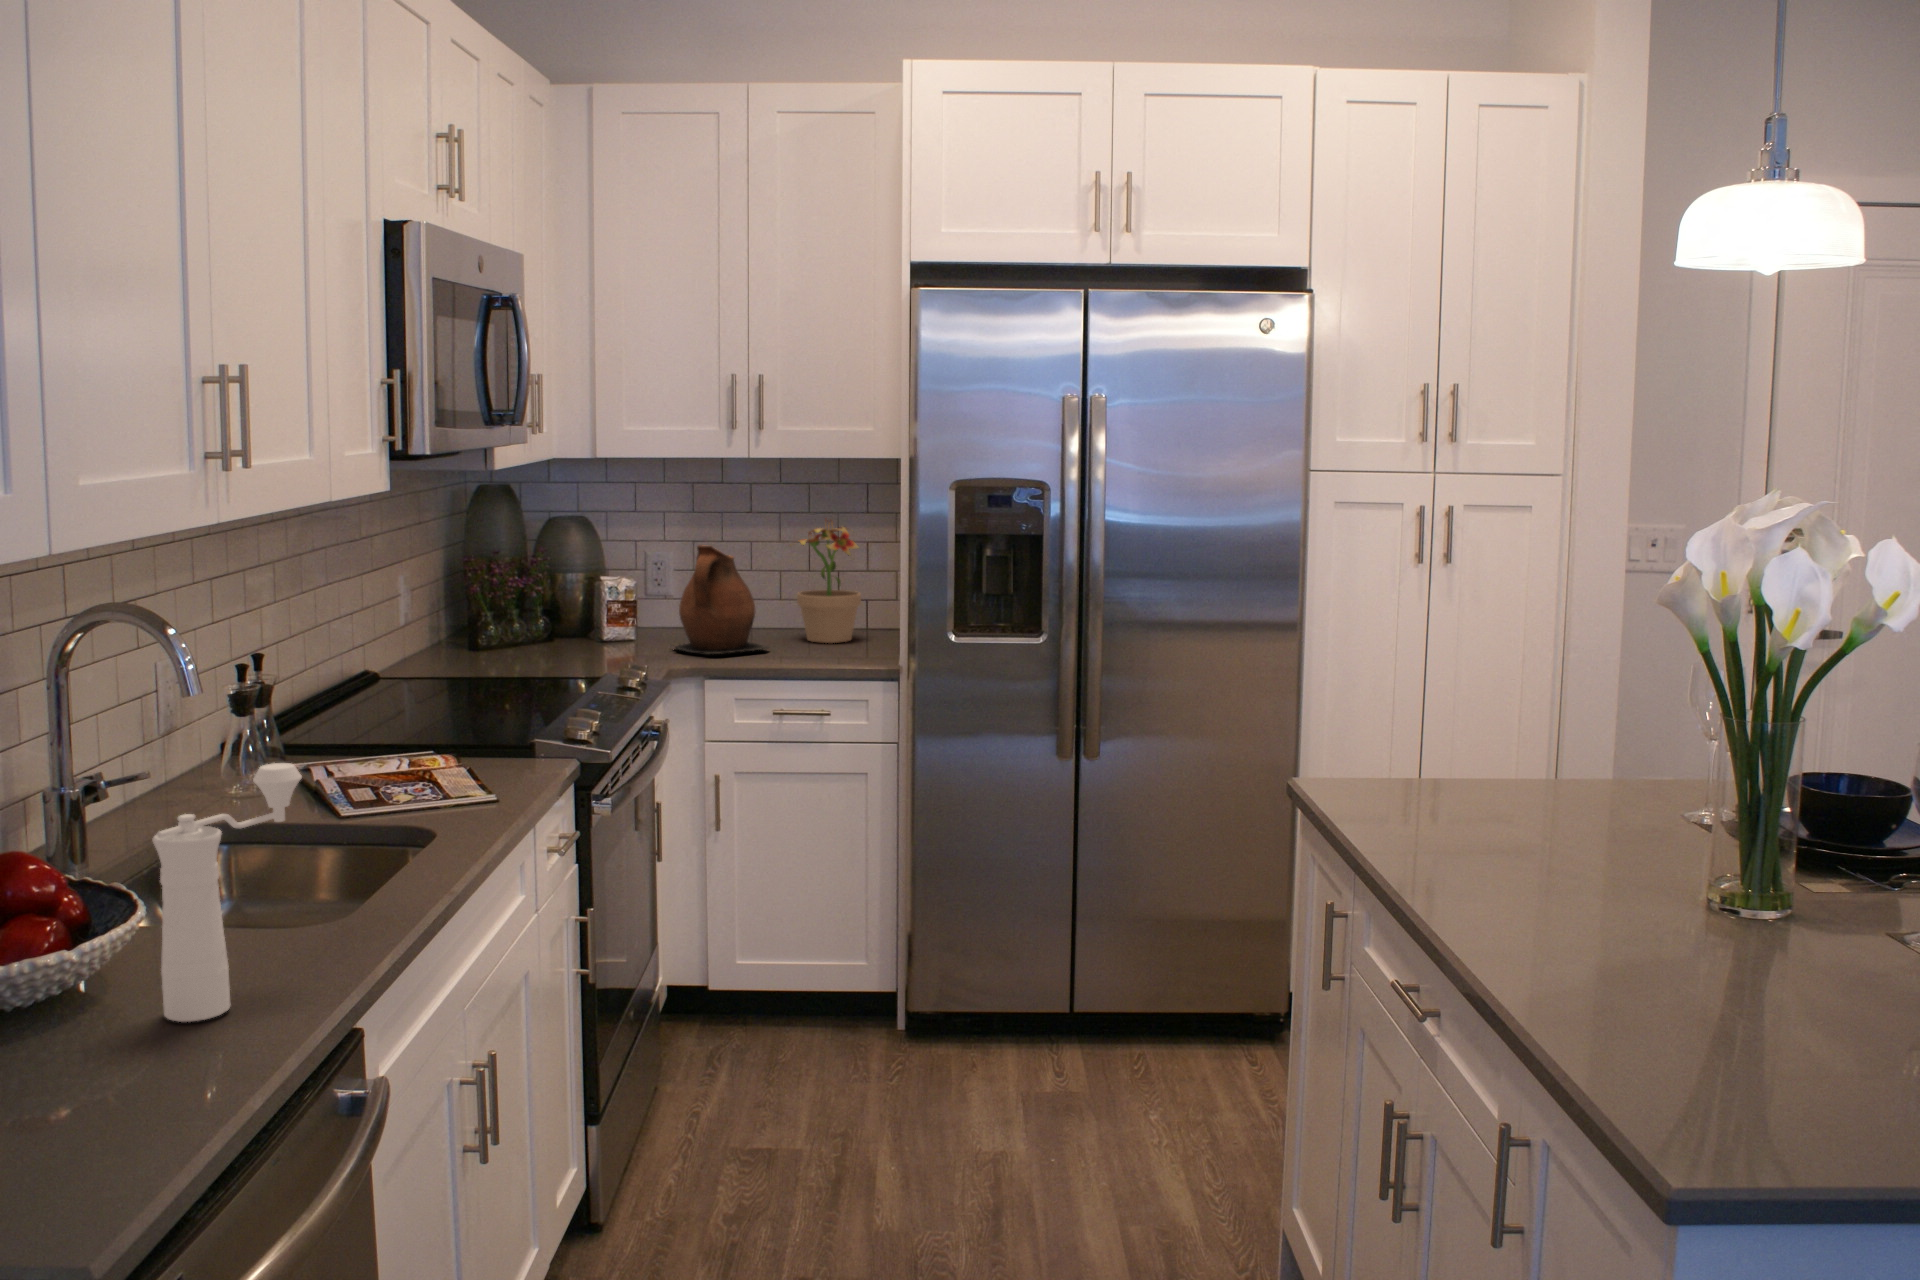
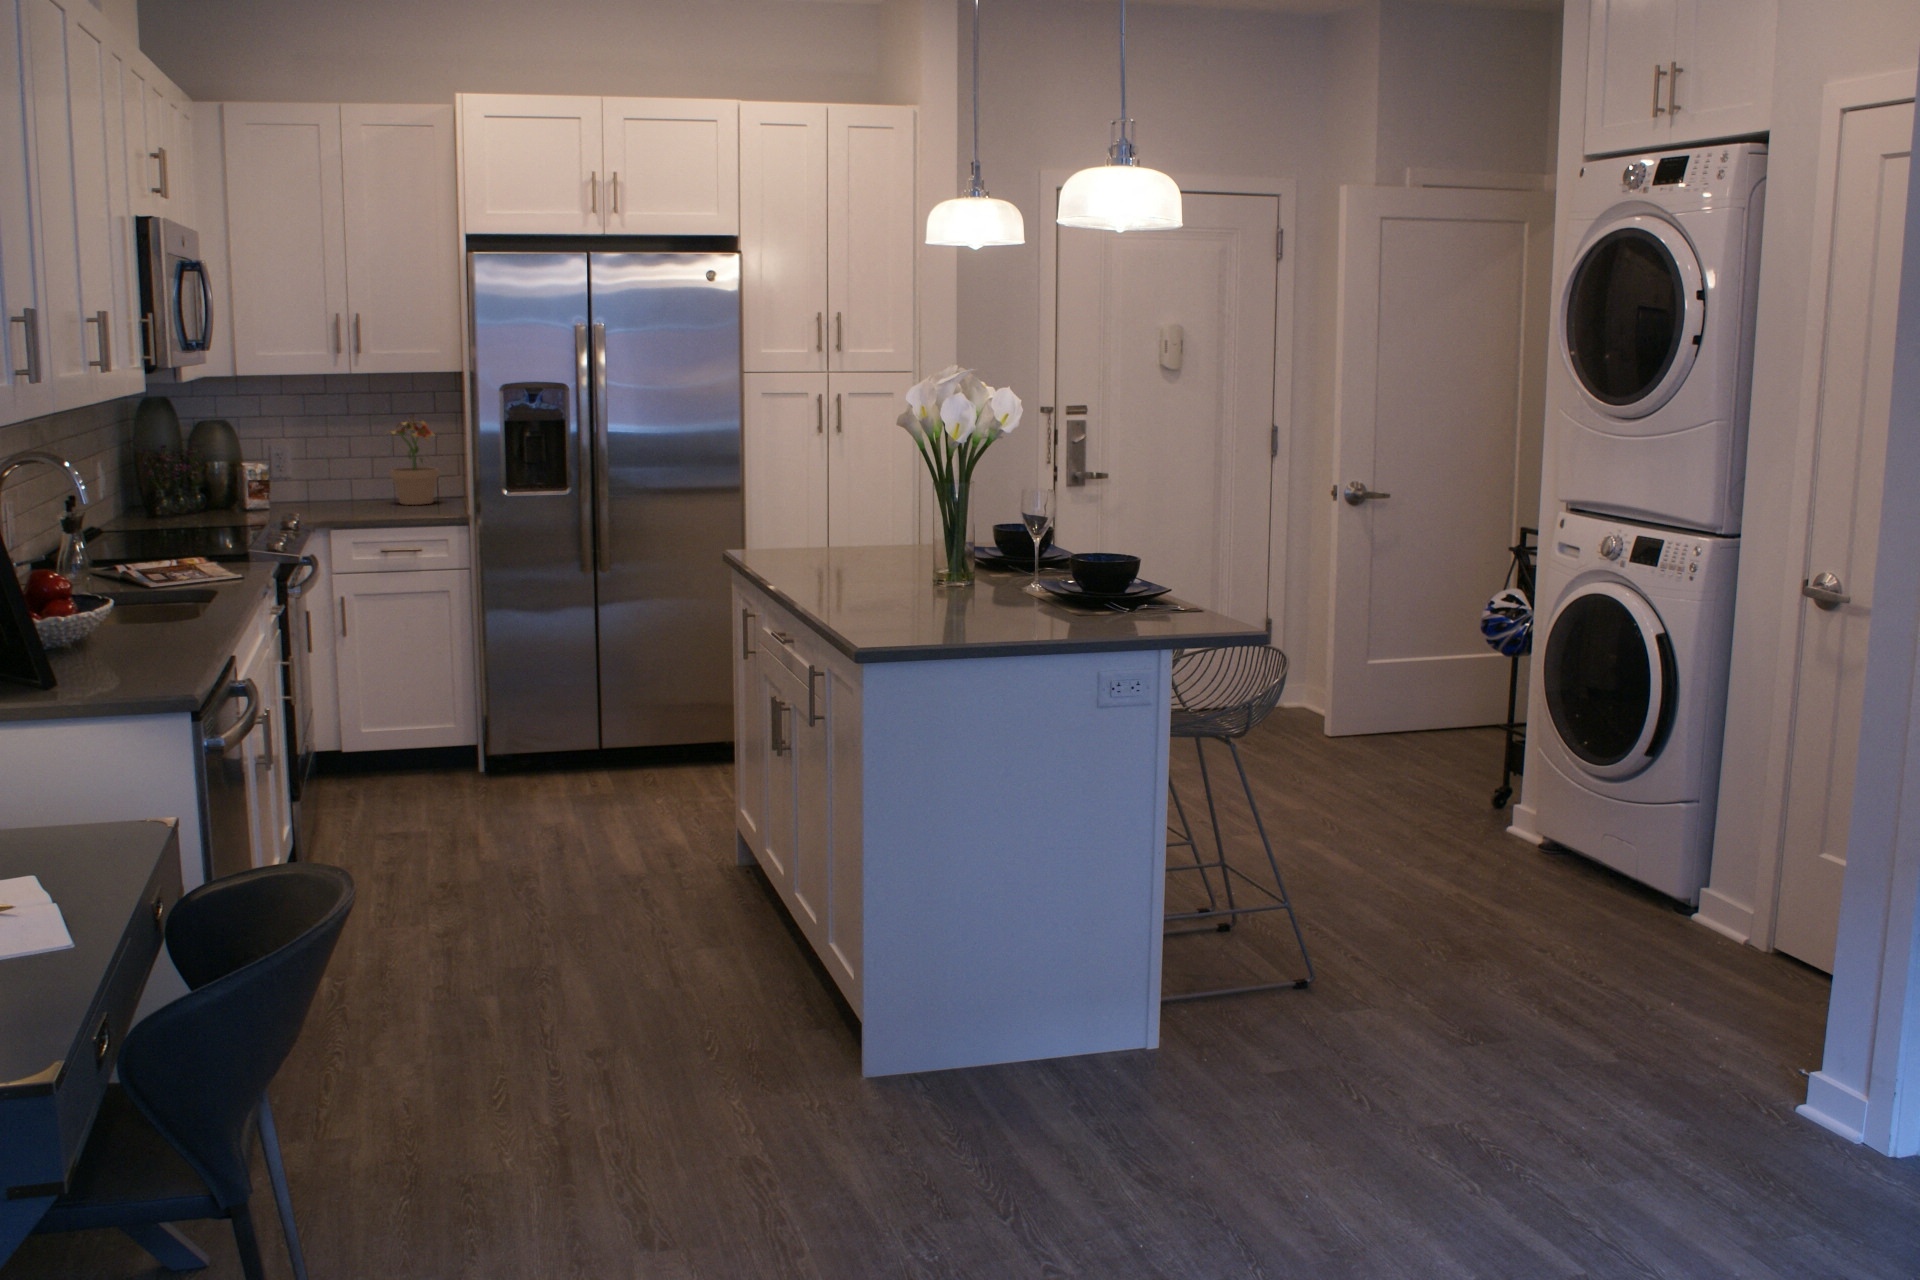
ceramic pitcher: present [675,545,769,654] -> none [298,436,374,513]
pepper mill: present [153,763,302,1022] -> none [133,527,190,640]

